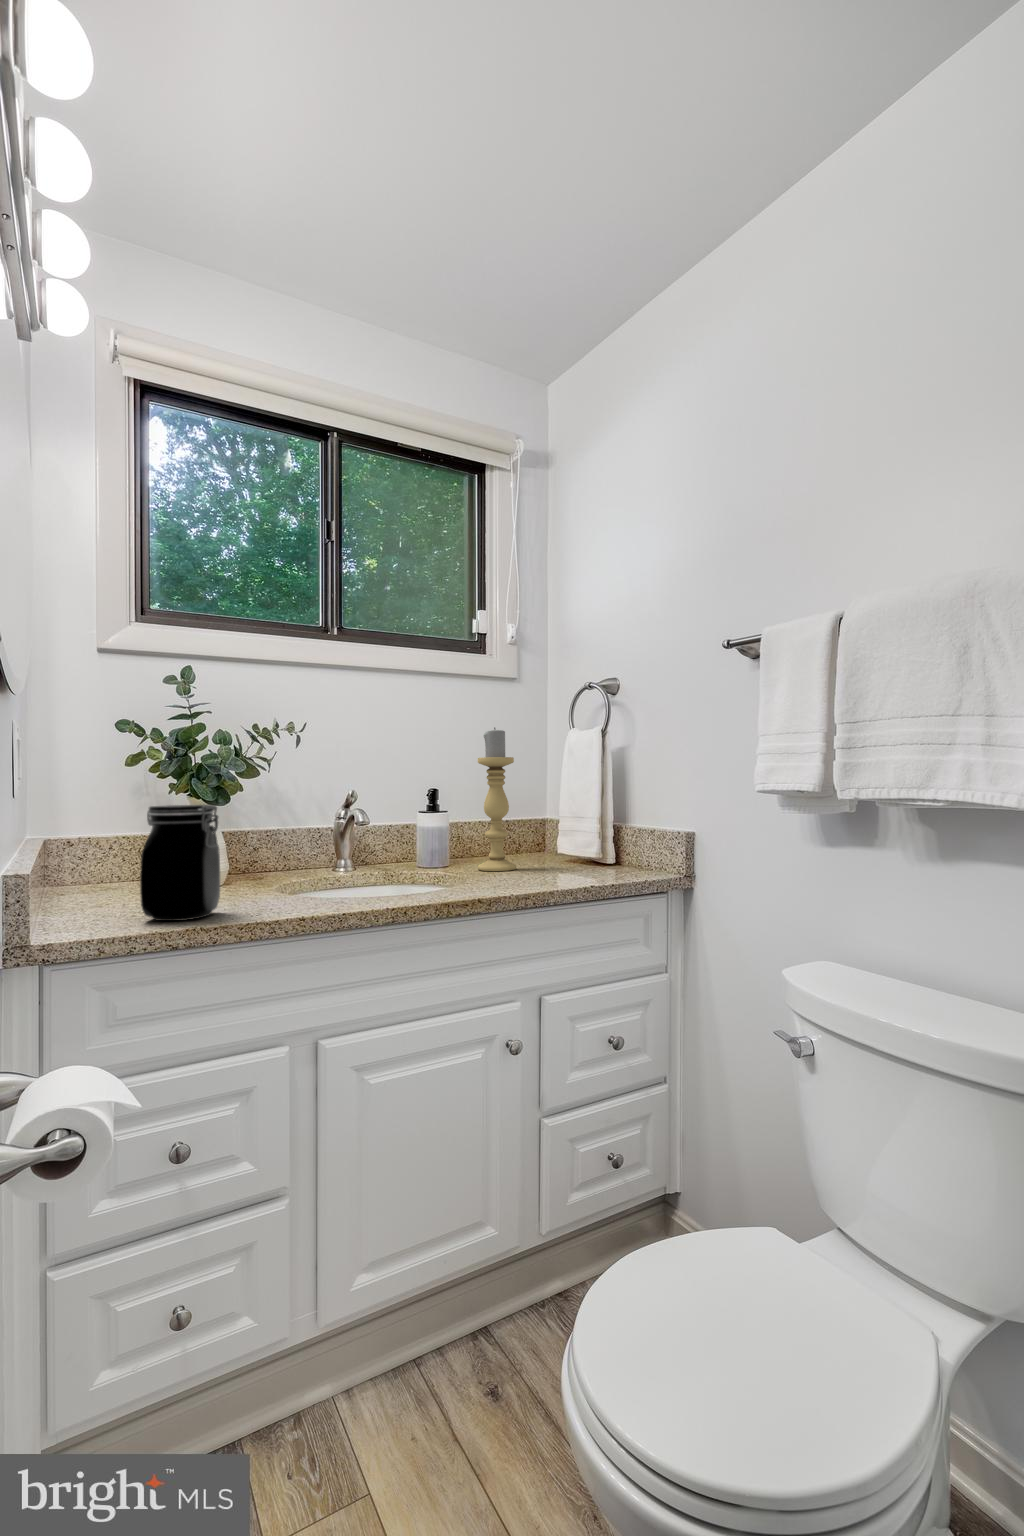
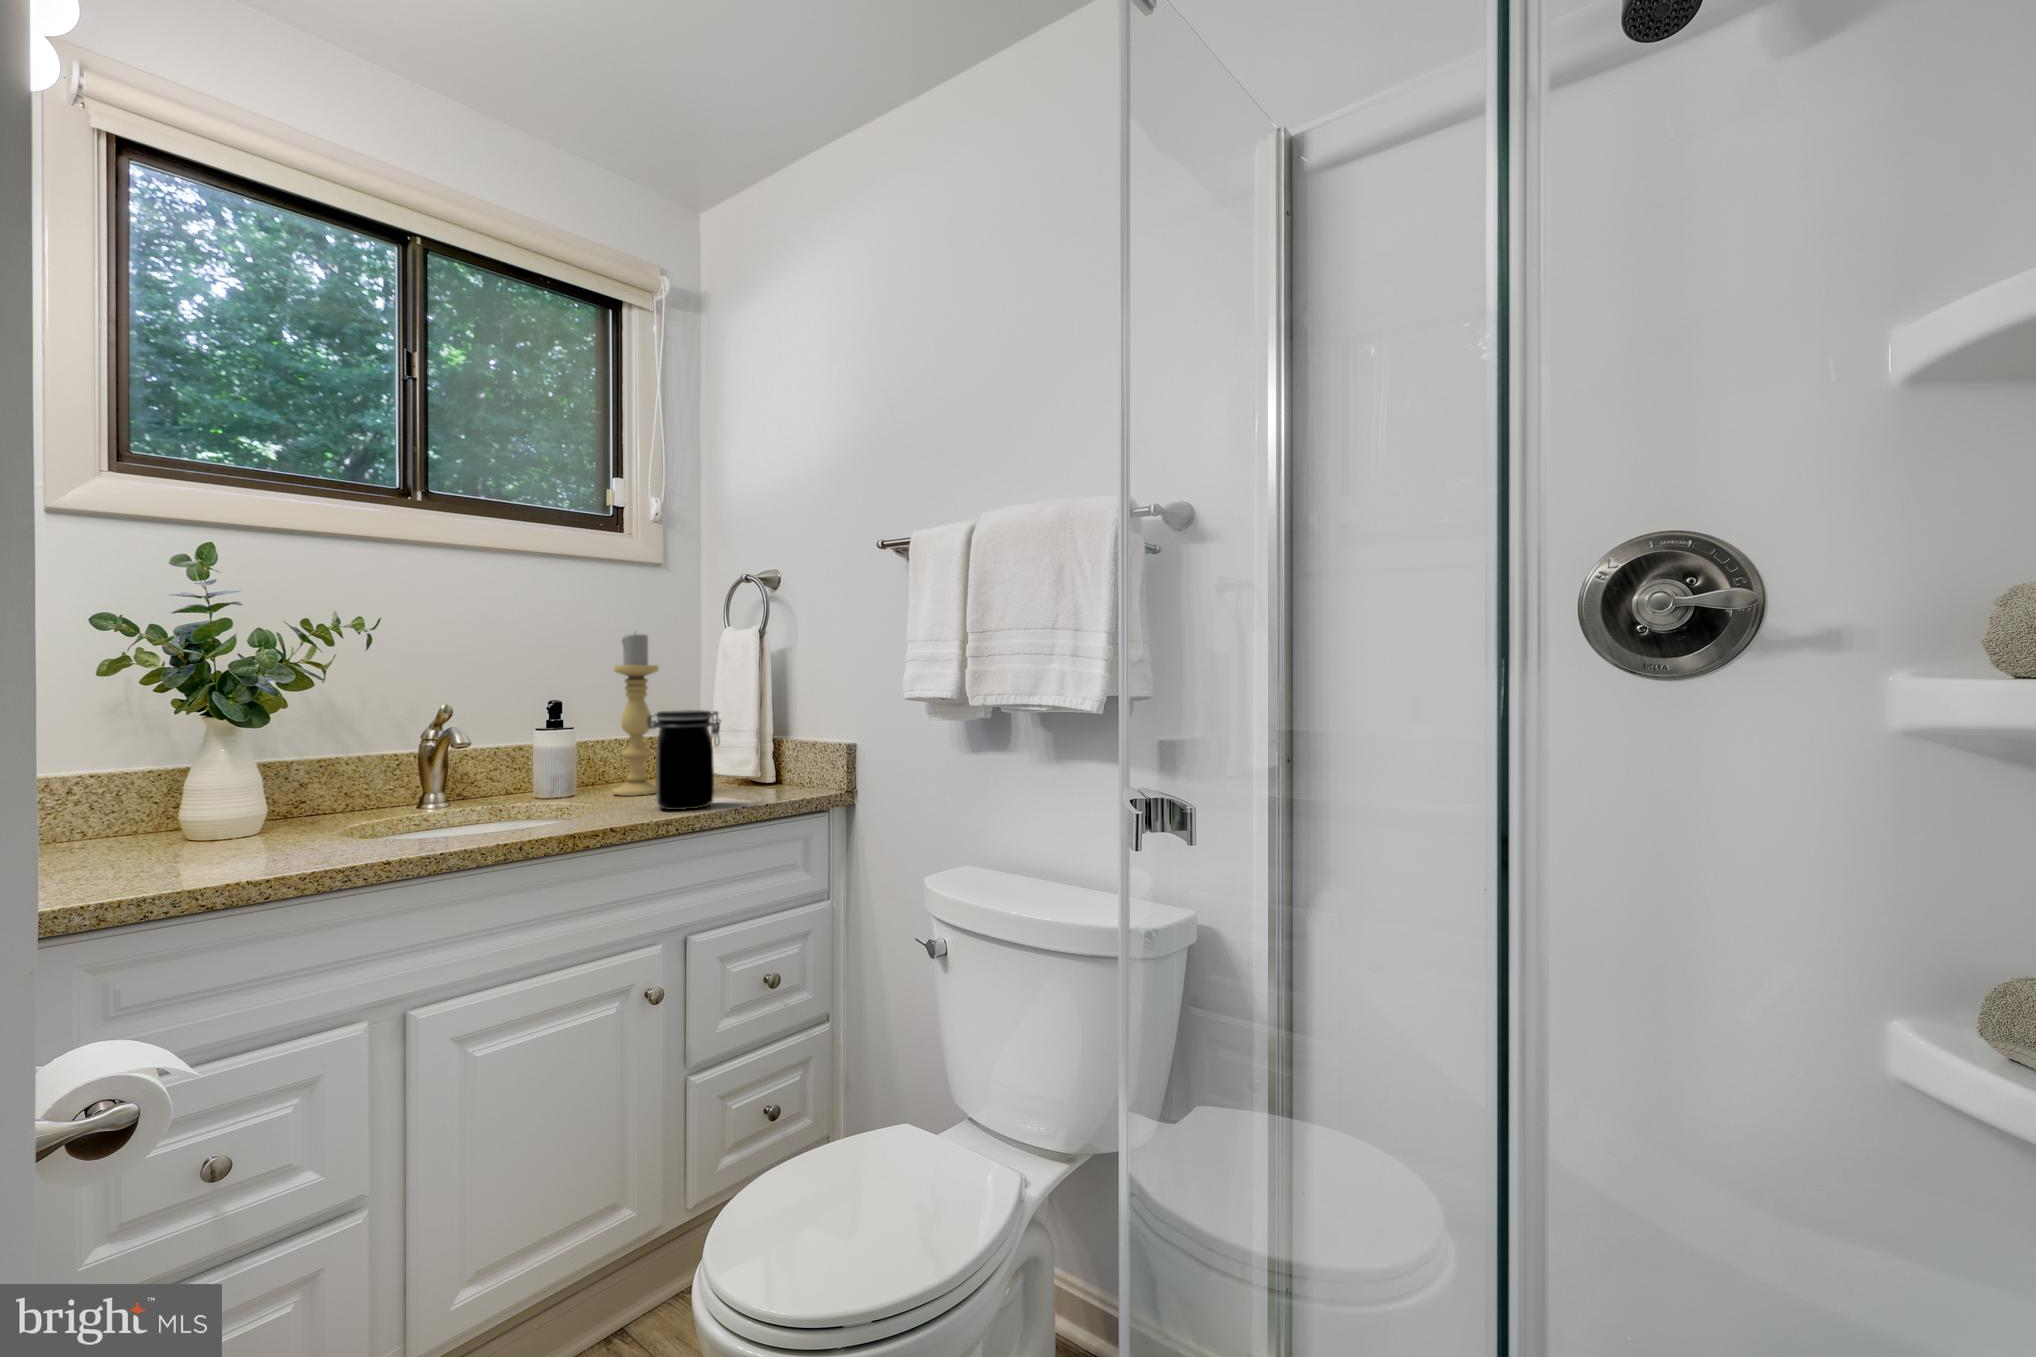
jar: present [140,805,220,921] -> present [647,710,721,810]

